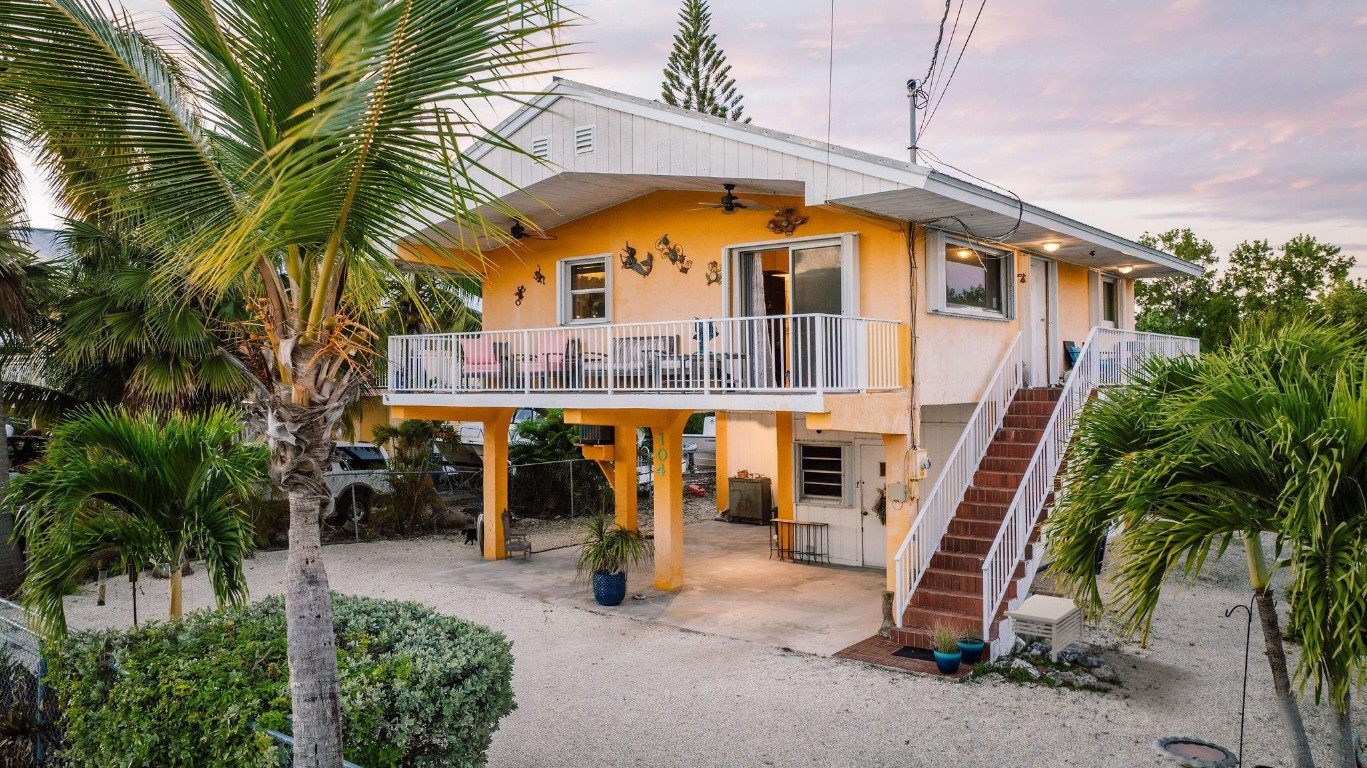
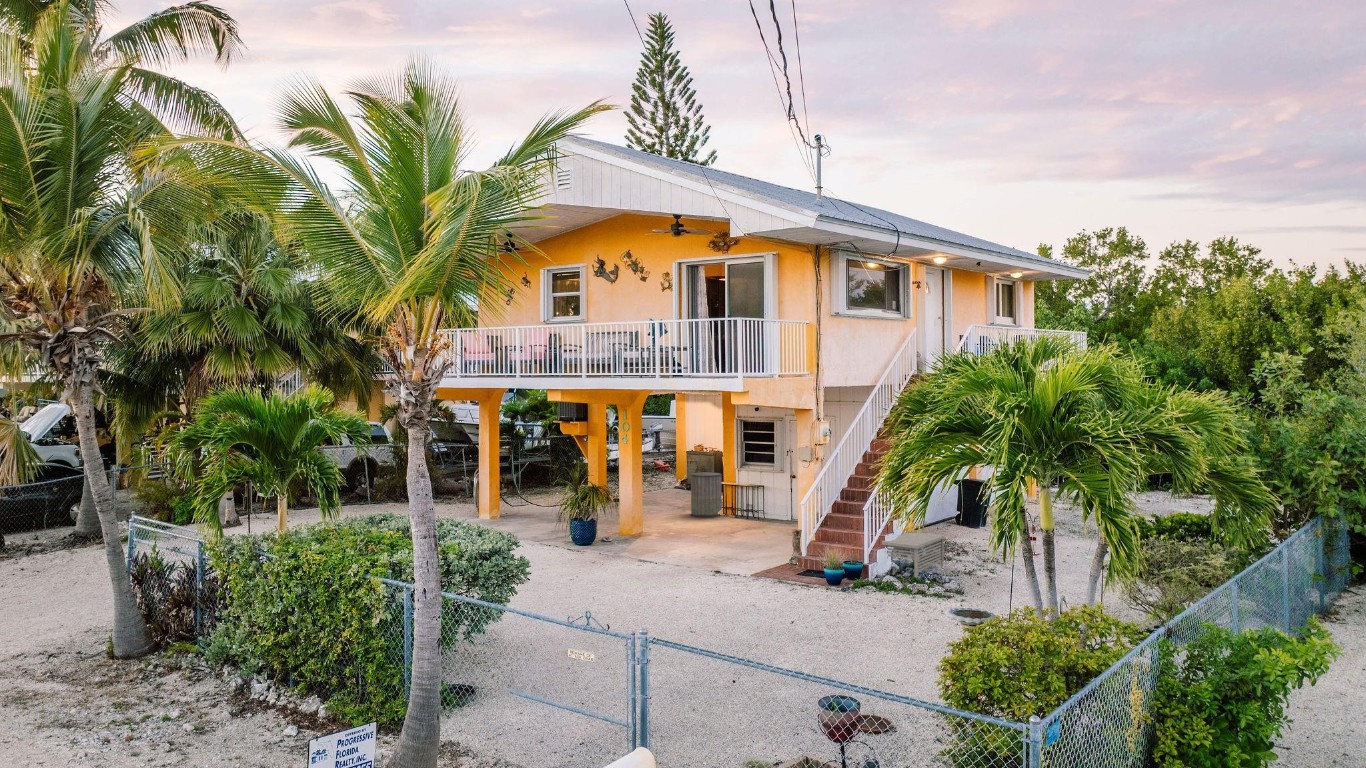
trash can: none [739,506,776,561] -> present [691,472,722,517]
armchair: present [500,508,532,560] -> none [491,474,518,518]

